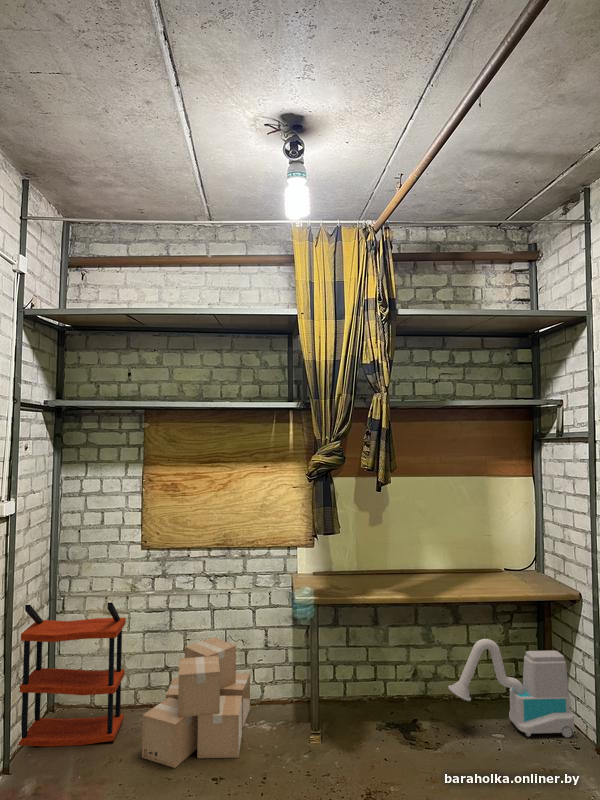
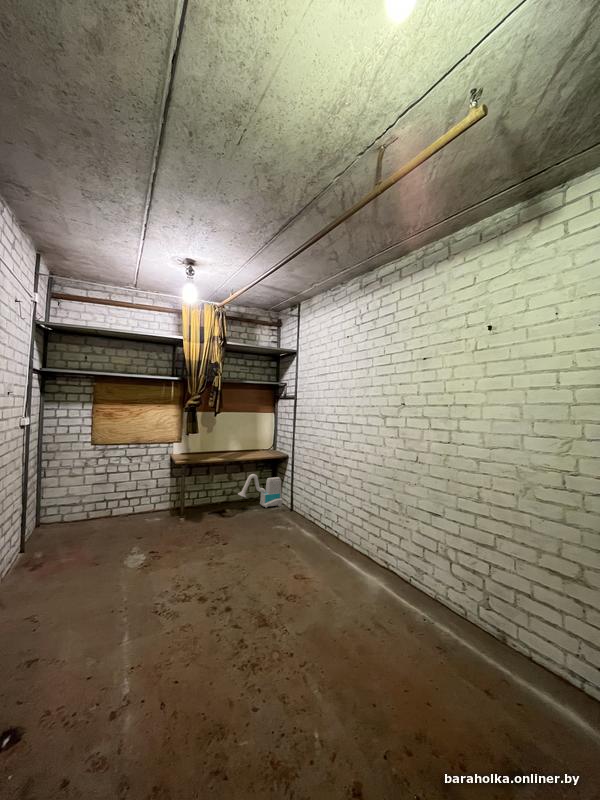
shelving unit: present [18,603,126,747] -> none [26,467,85,539]
cardboard box: present [142,637,250,768] -> none [100,484,150,534]

